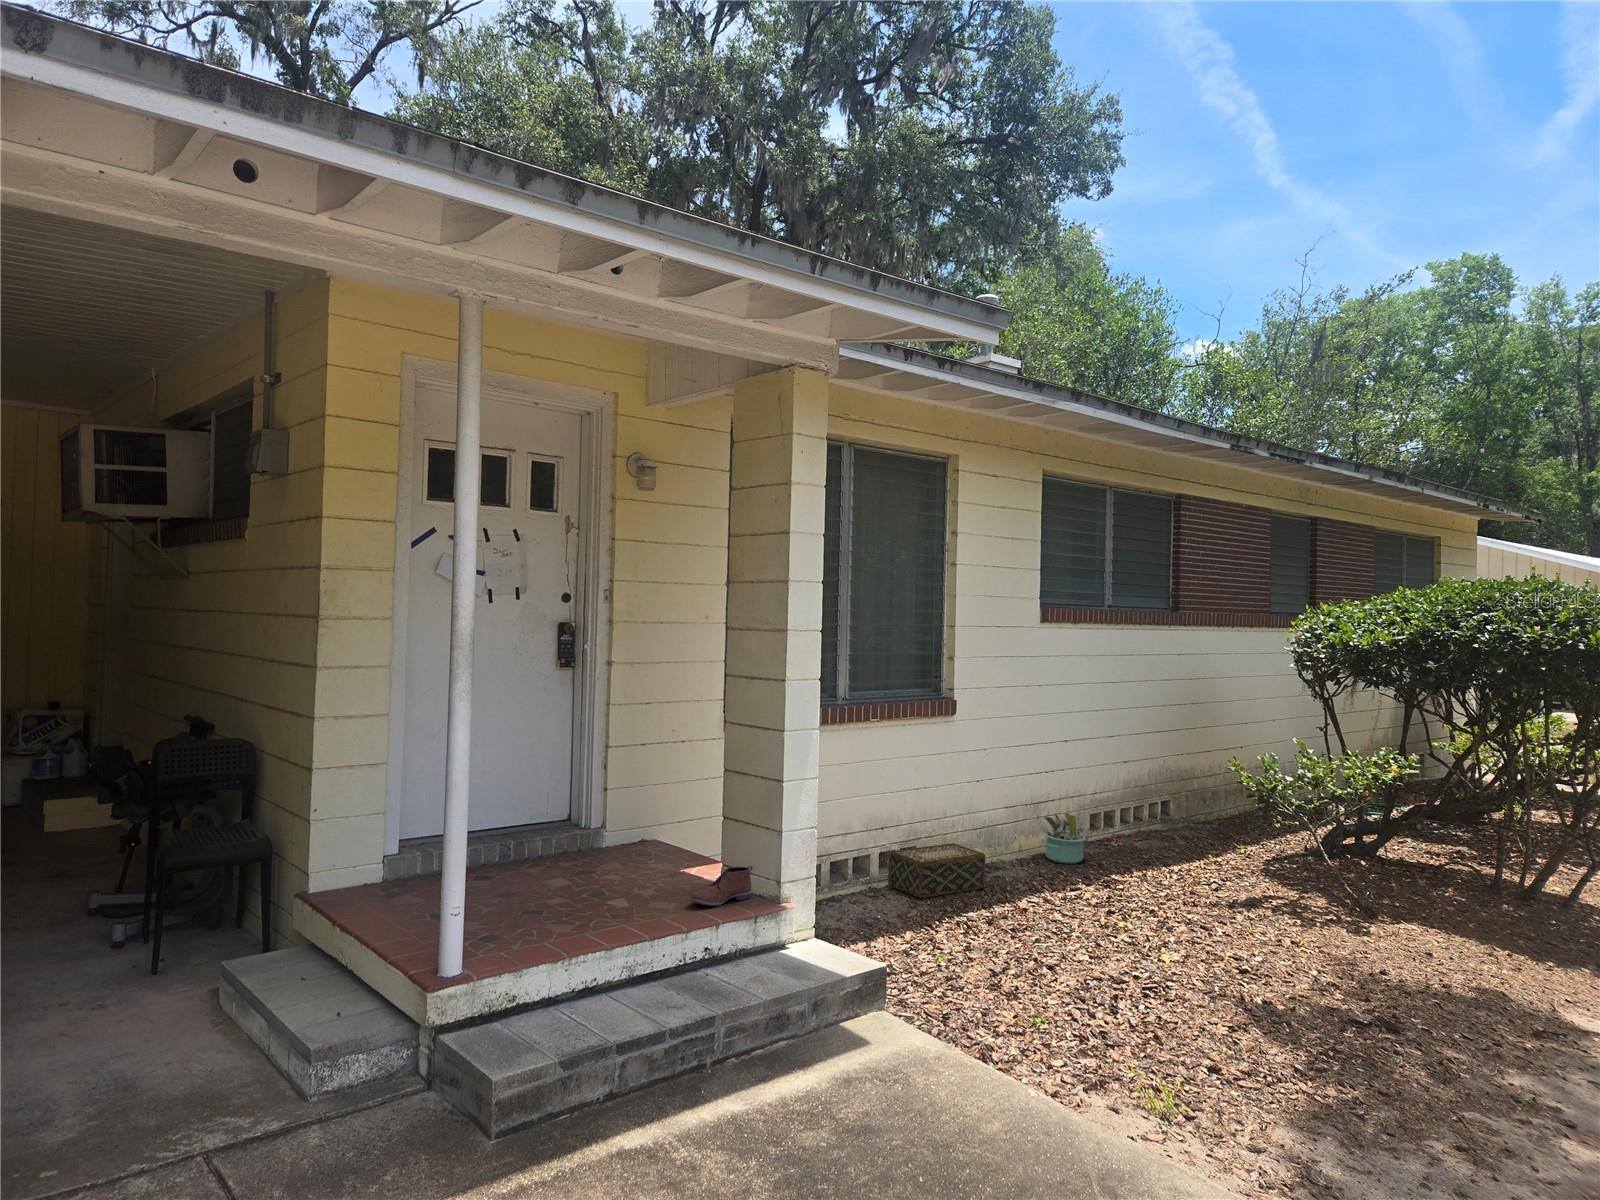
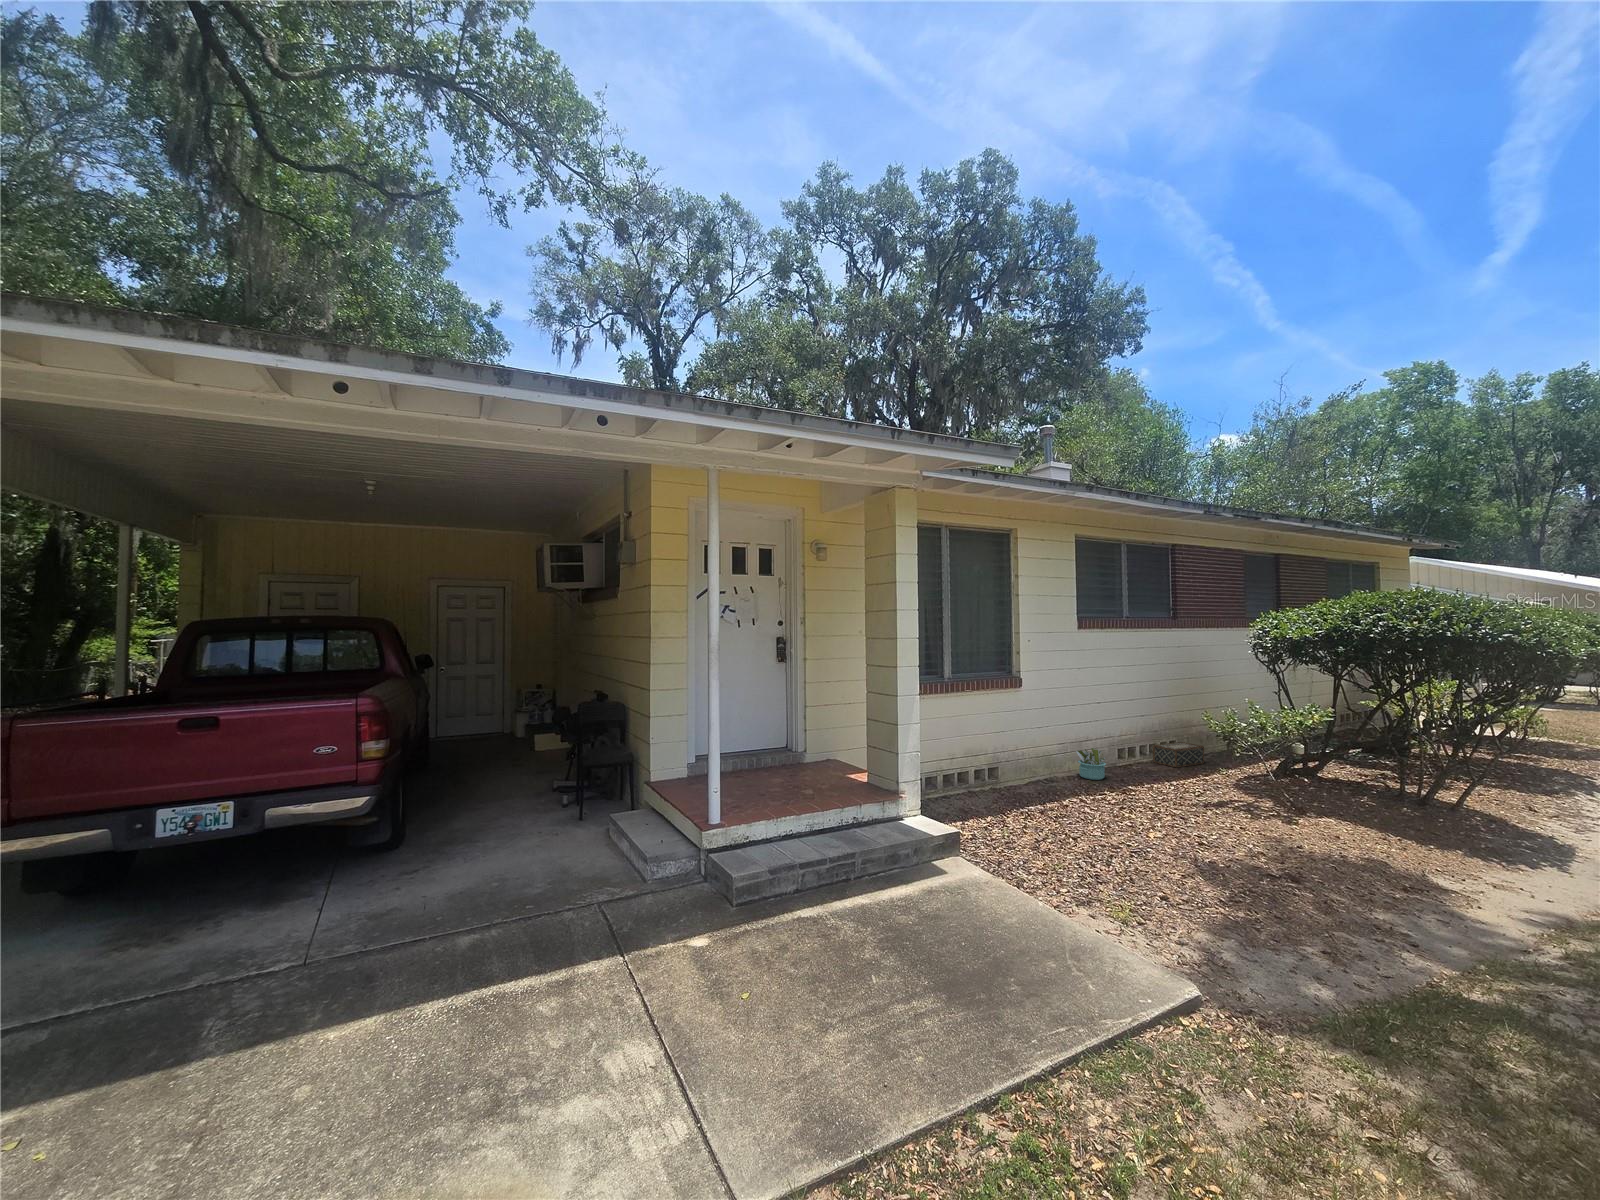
woven basket: present [888,843,985,898] -> present [1153,742,1204,767]
shoe: present [690,866,753,906] -> none [846,773,882,794]

